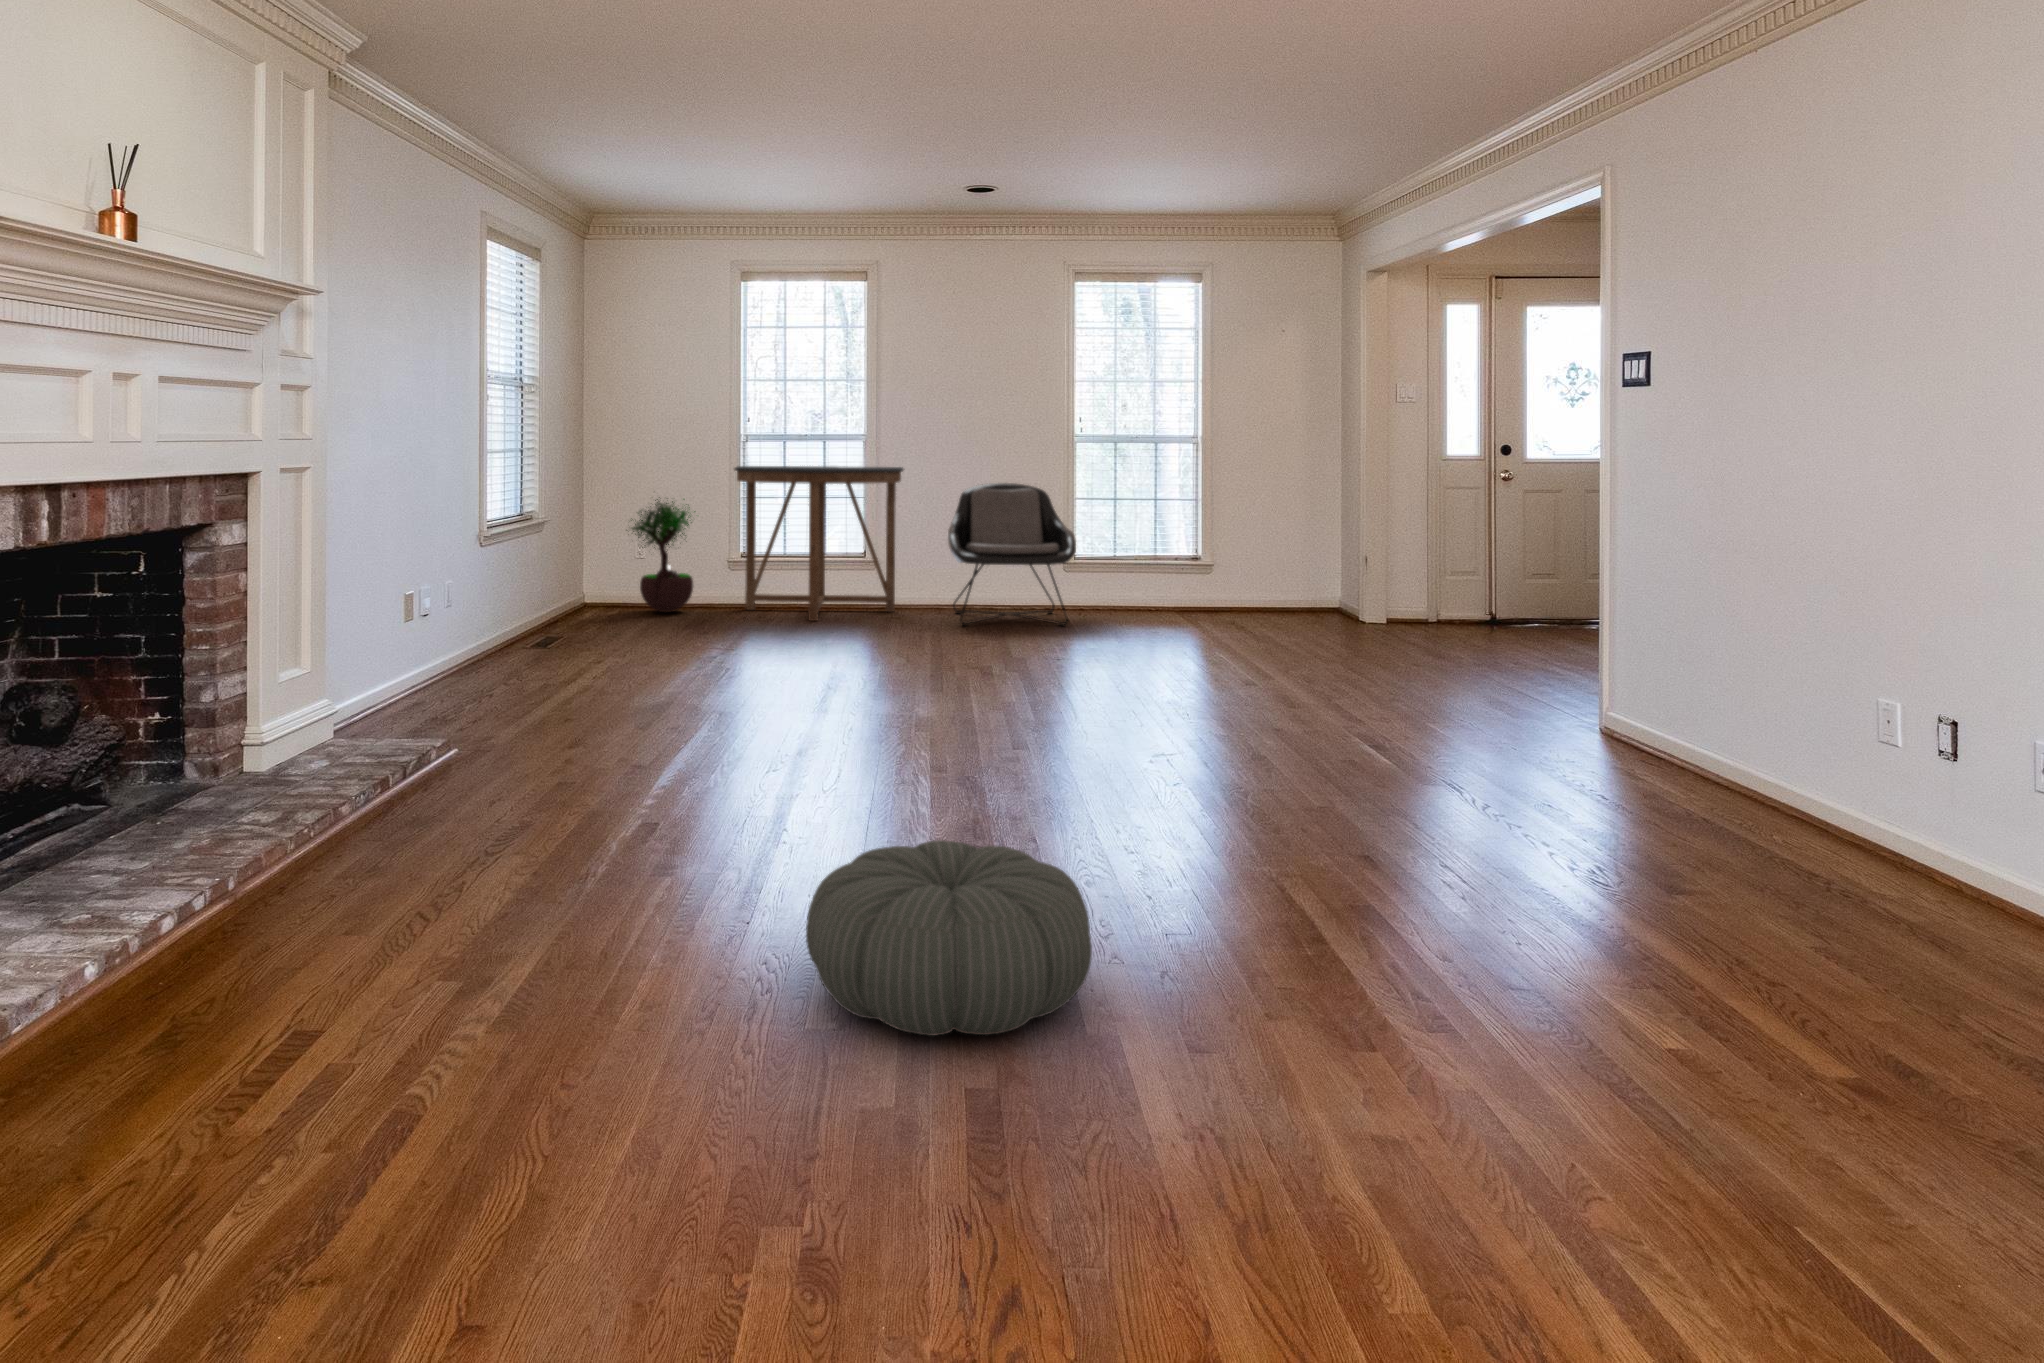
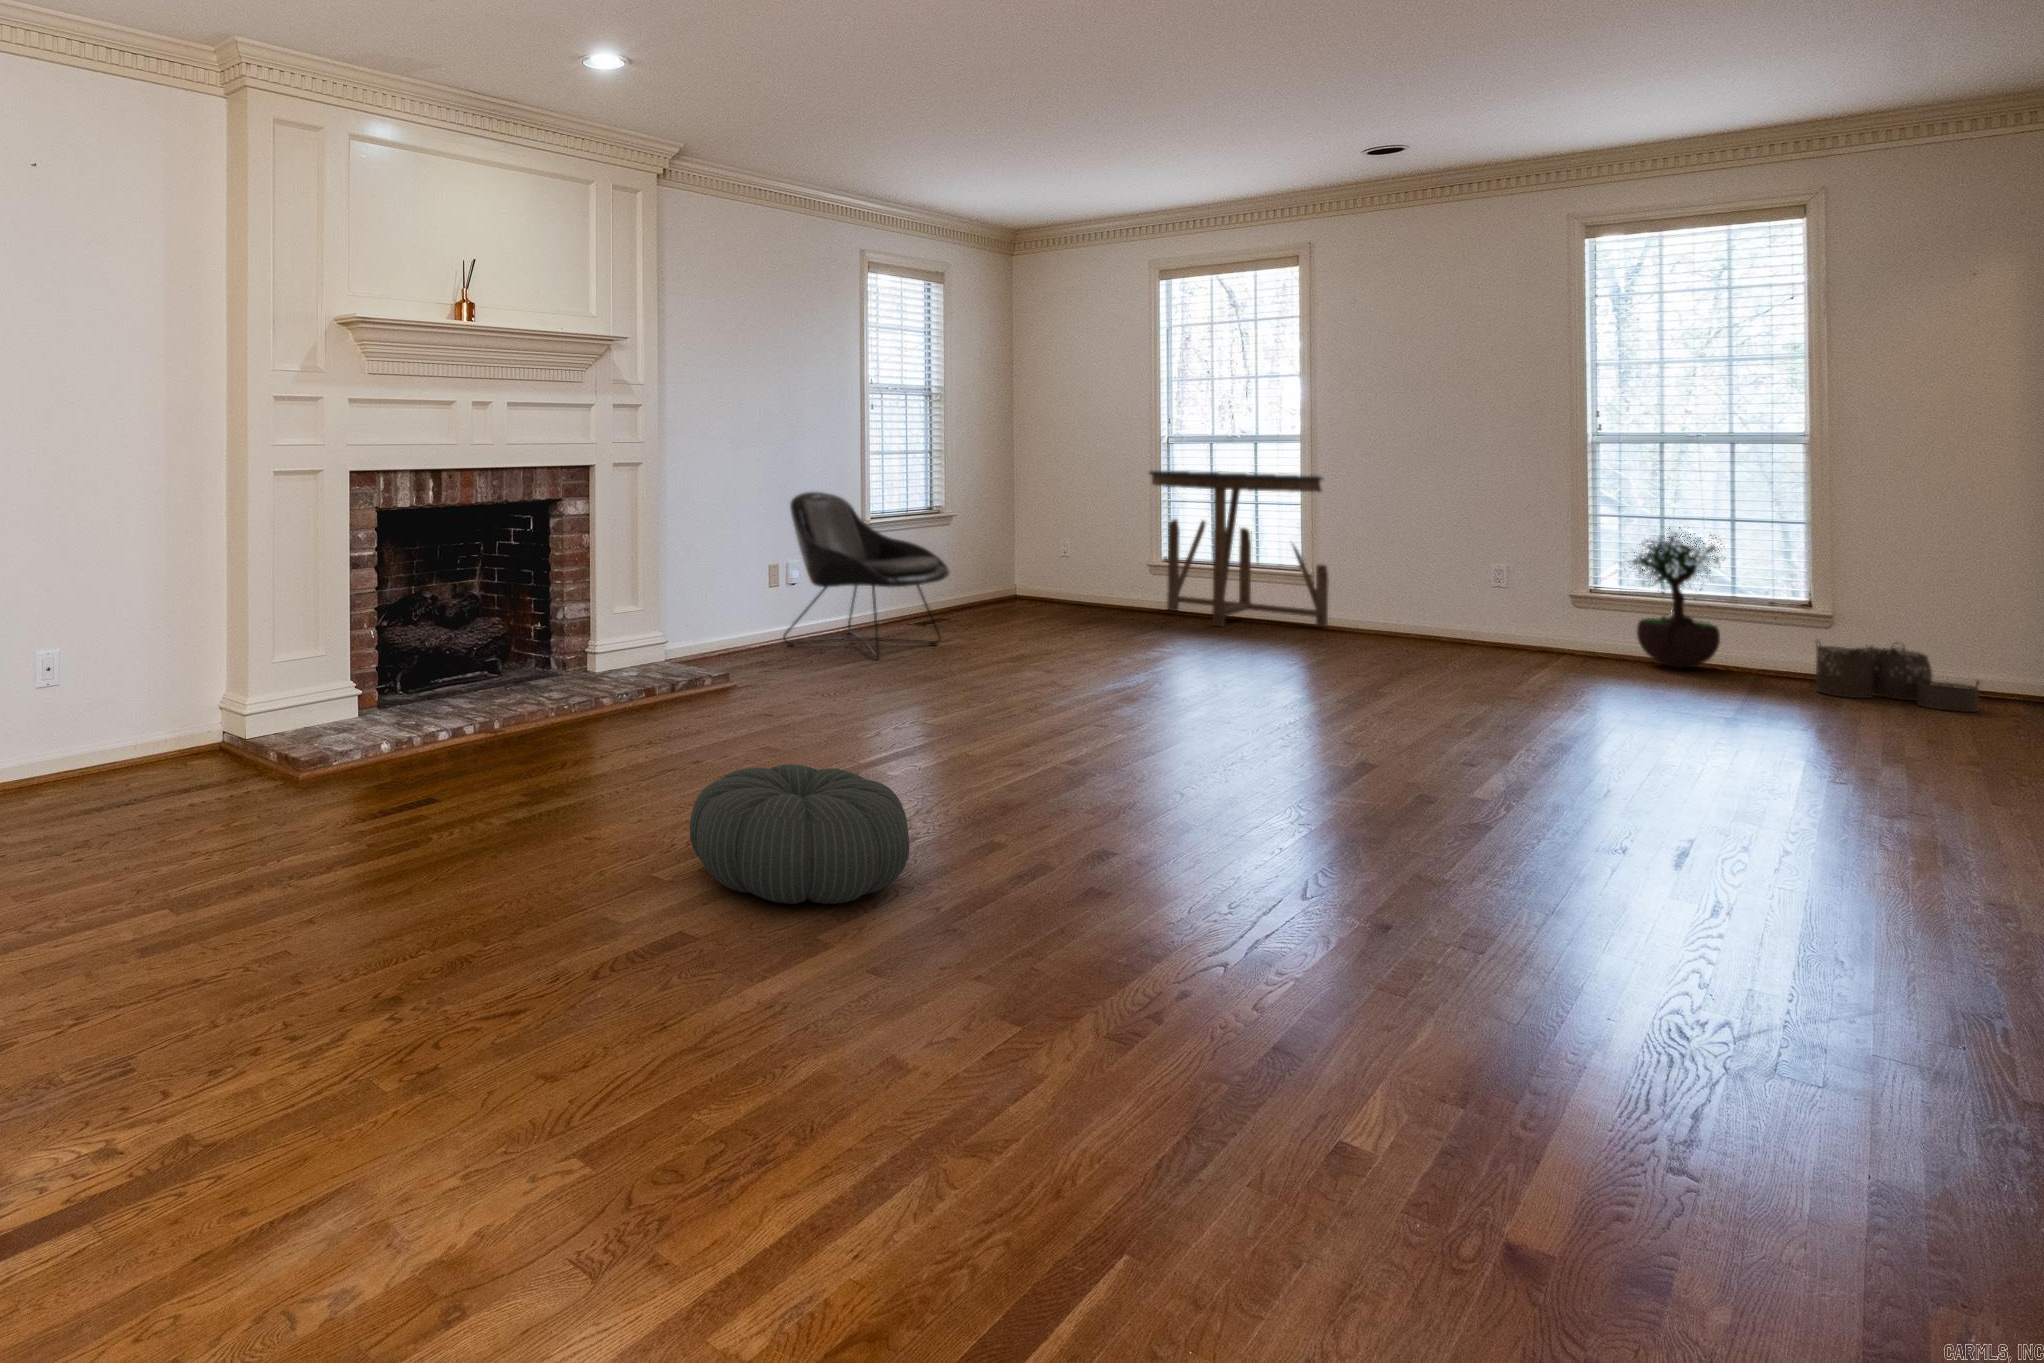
lounge chair: present [948,483,1076,626] -> present [783,492,949,659]
potted tree: present [626,497,695,612] -> present [1630,527,1724,668]
woven basket: none [1255,579,1349,627] -> present [1816,643,1979,712]

